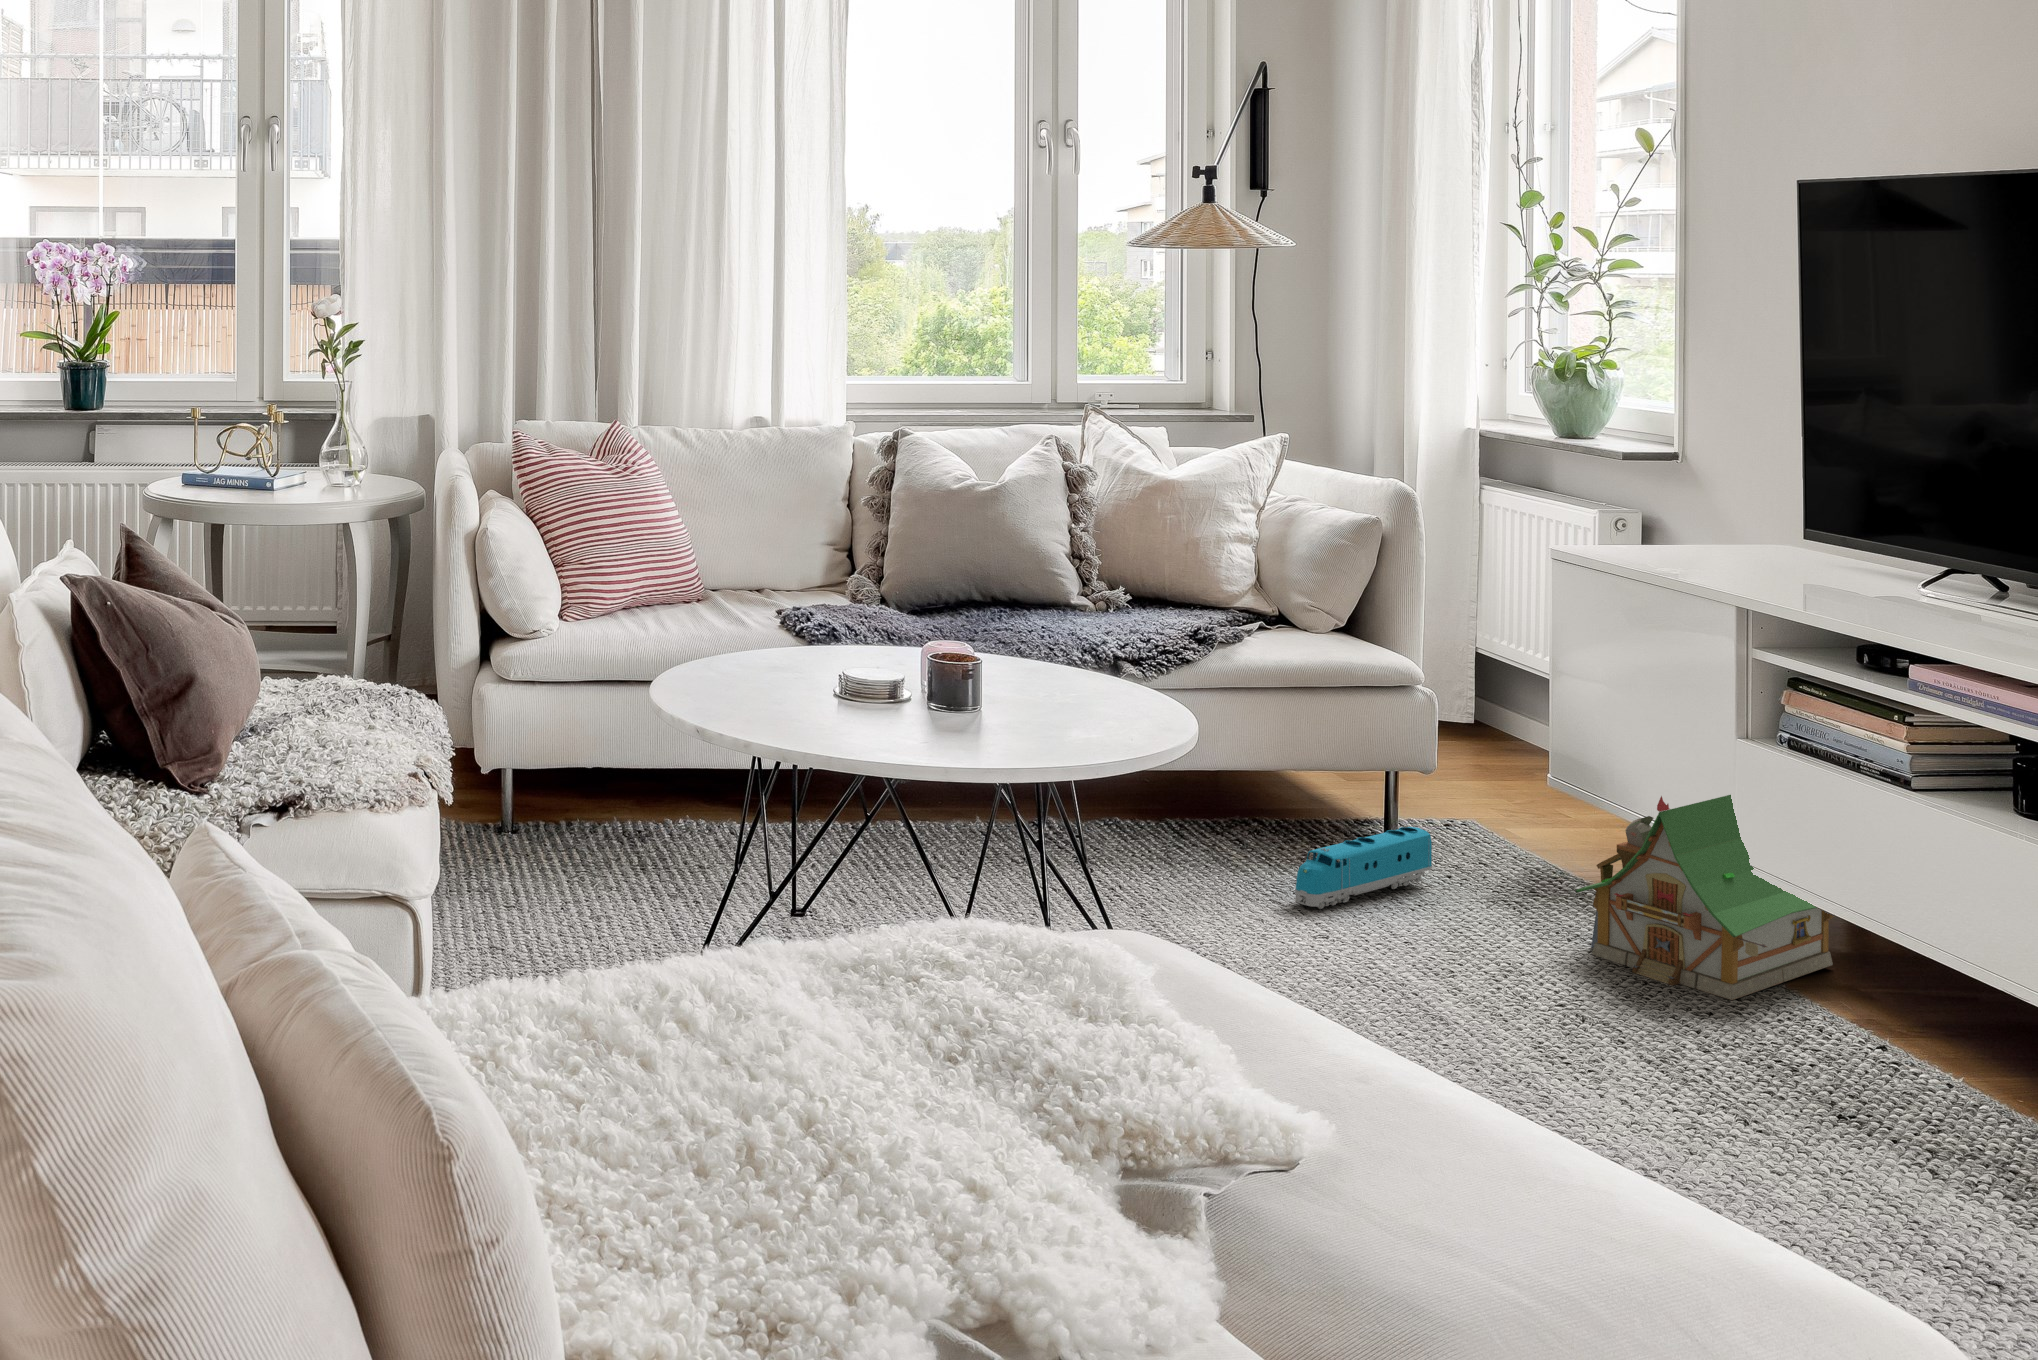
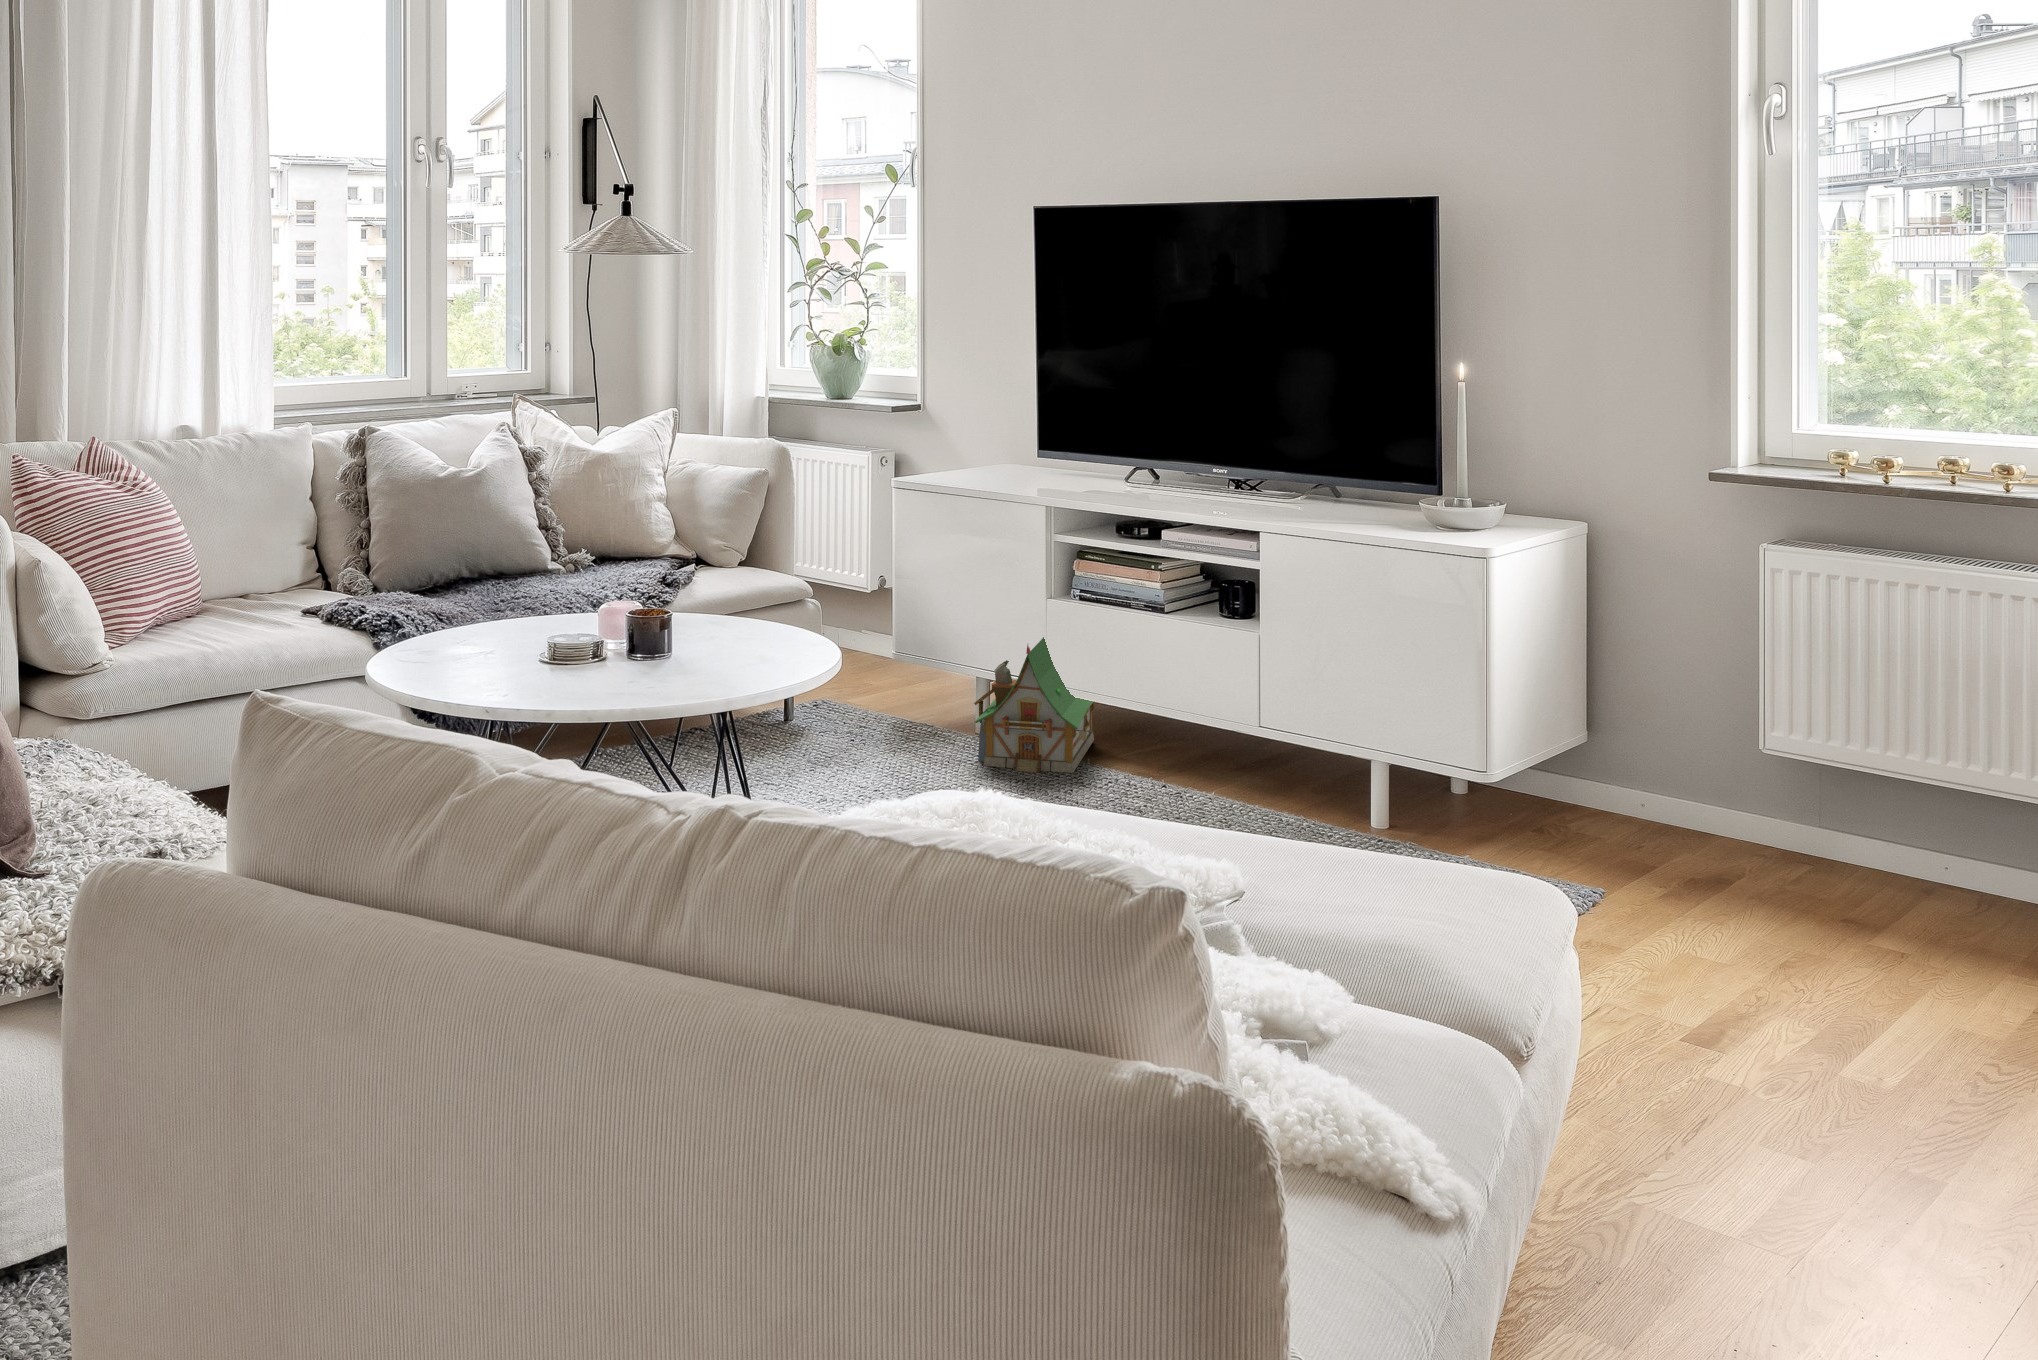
toy train: present [1295,827,1432,909] -> none [800,703,859,777]

